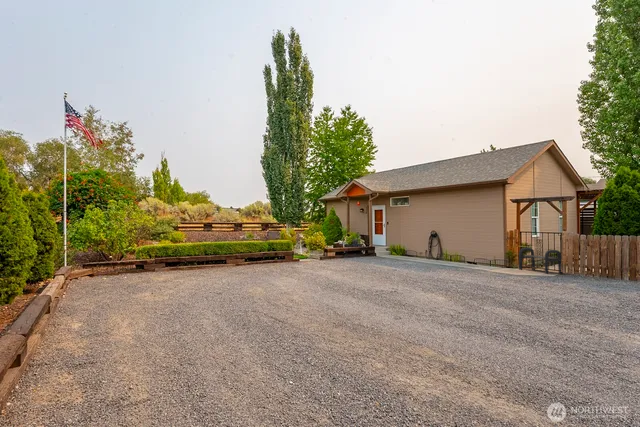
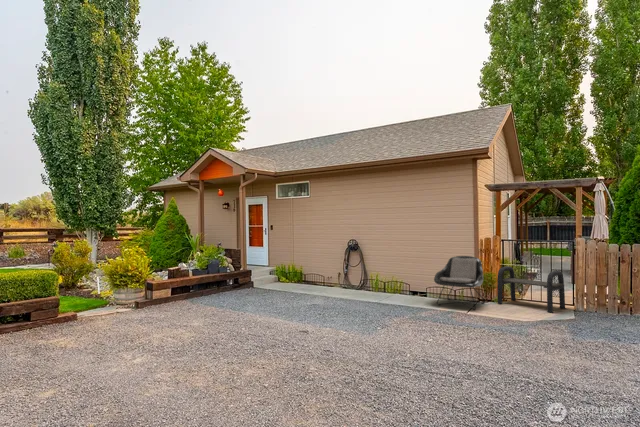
lounge chair: none [476,241,510,270] -> present [434,256,485,310]

